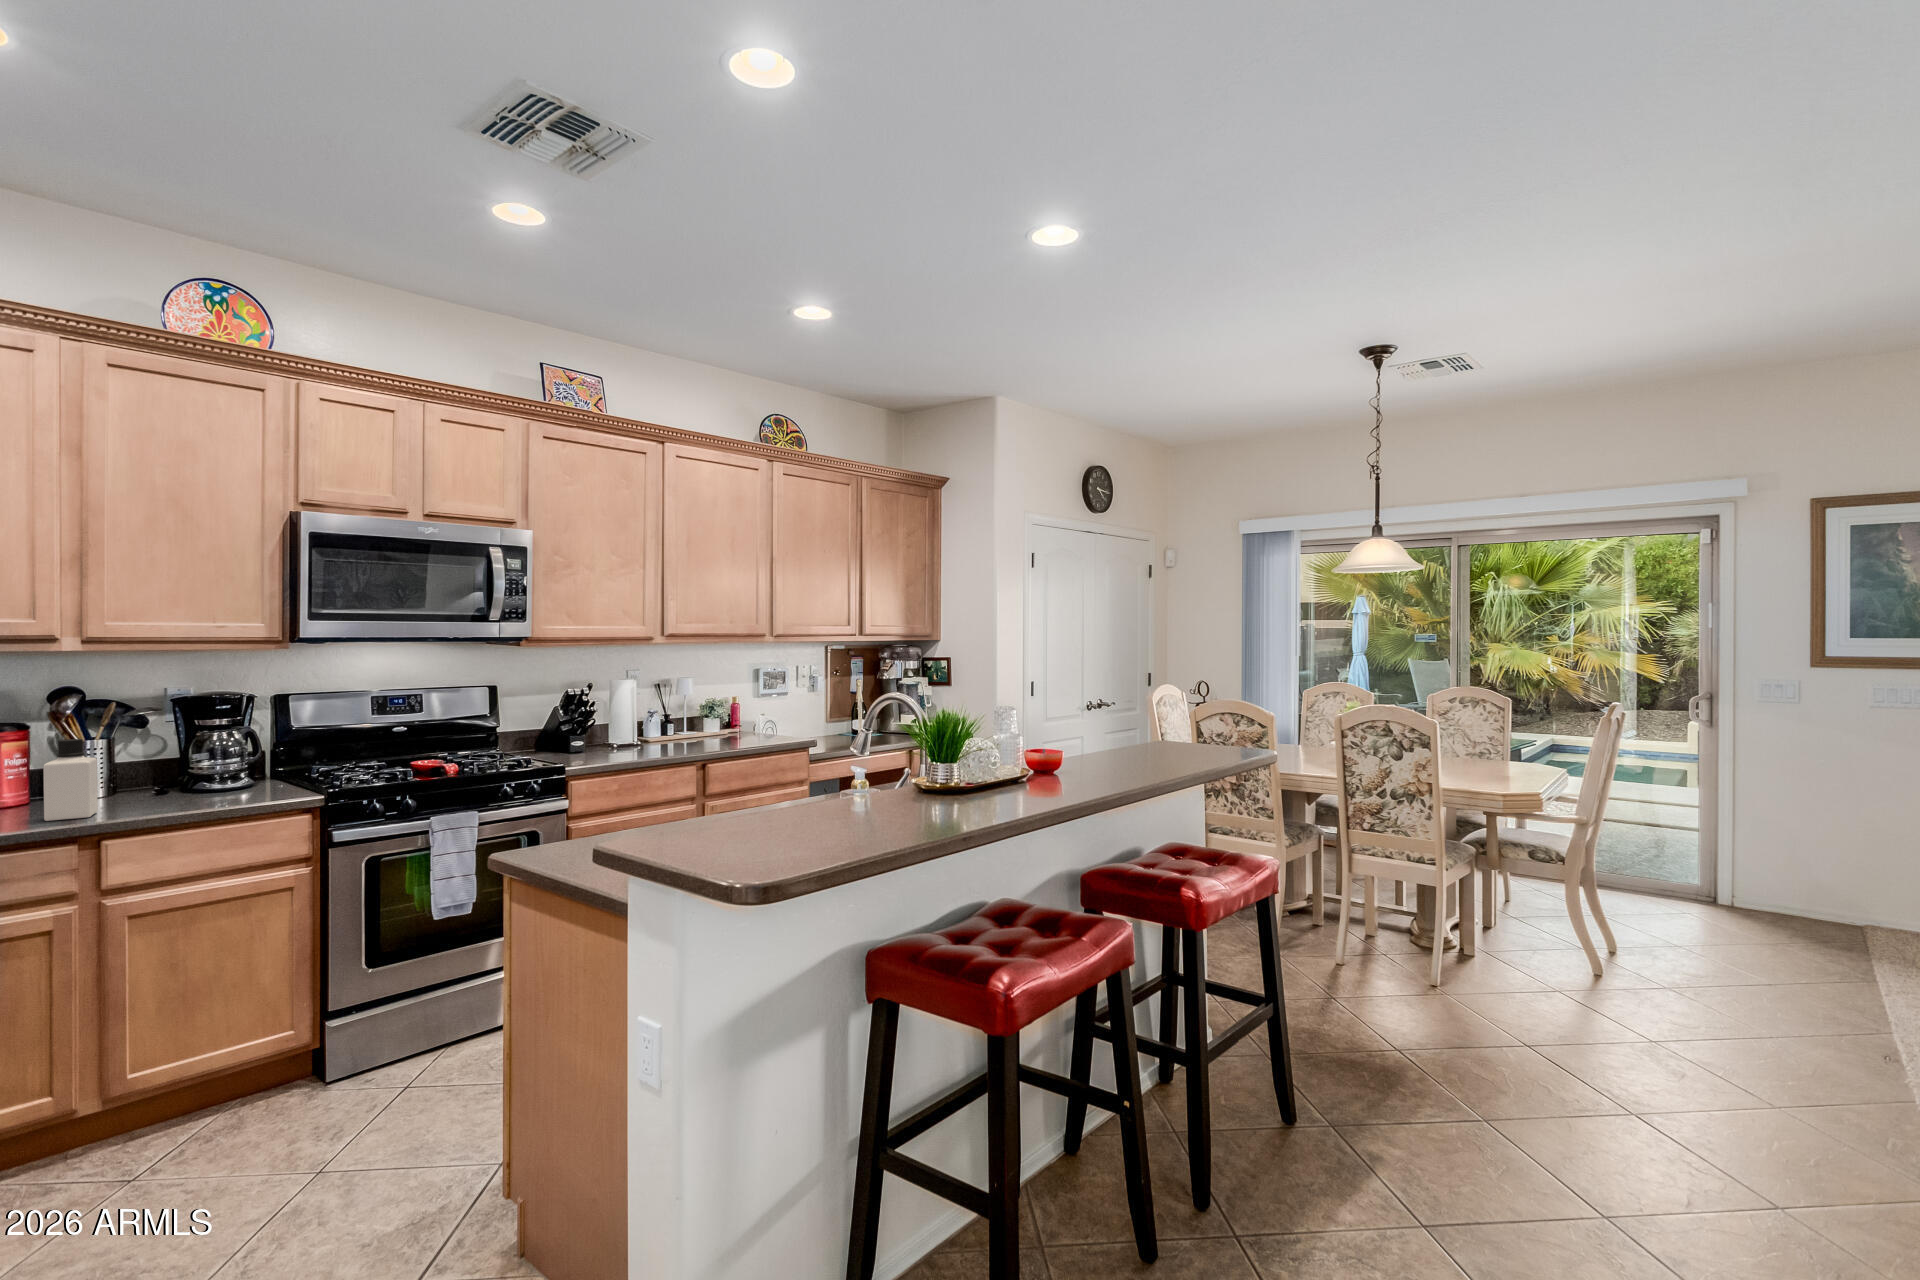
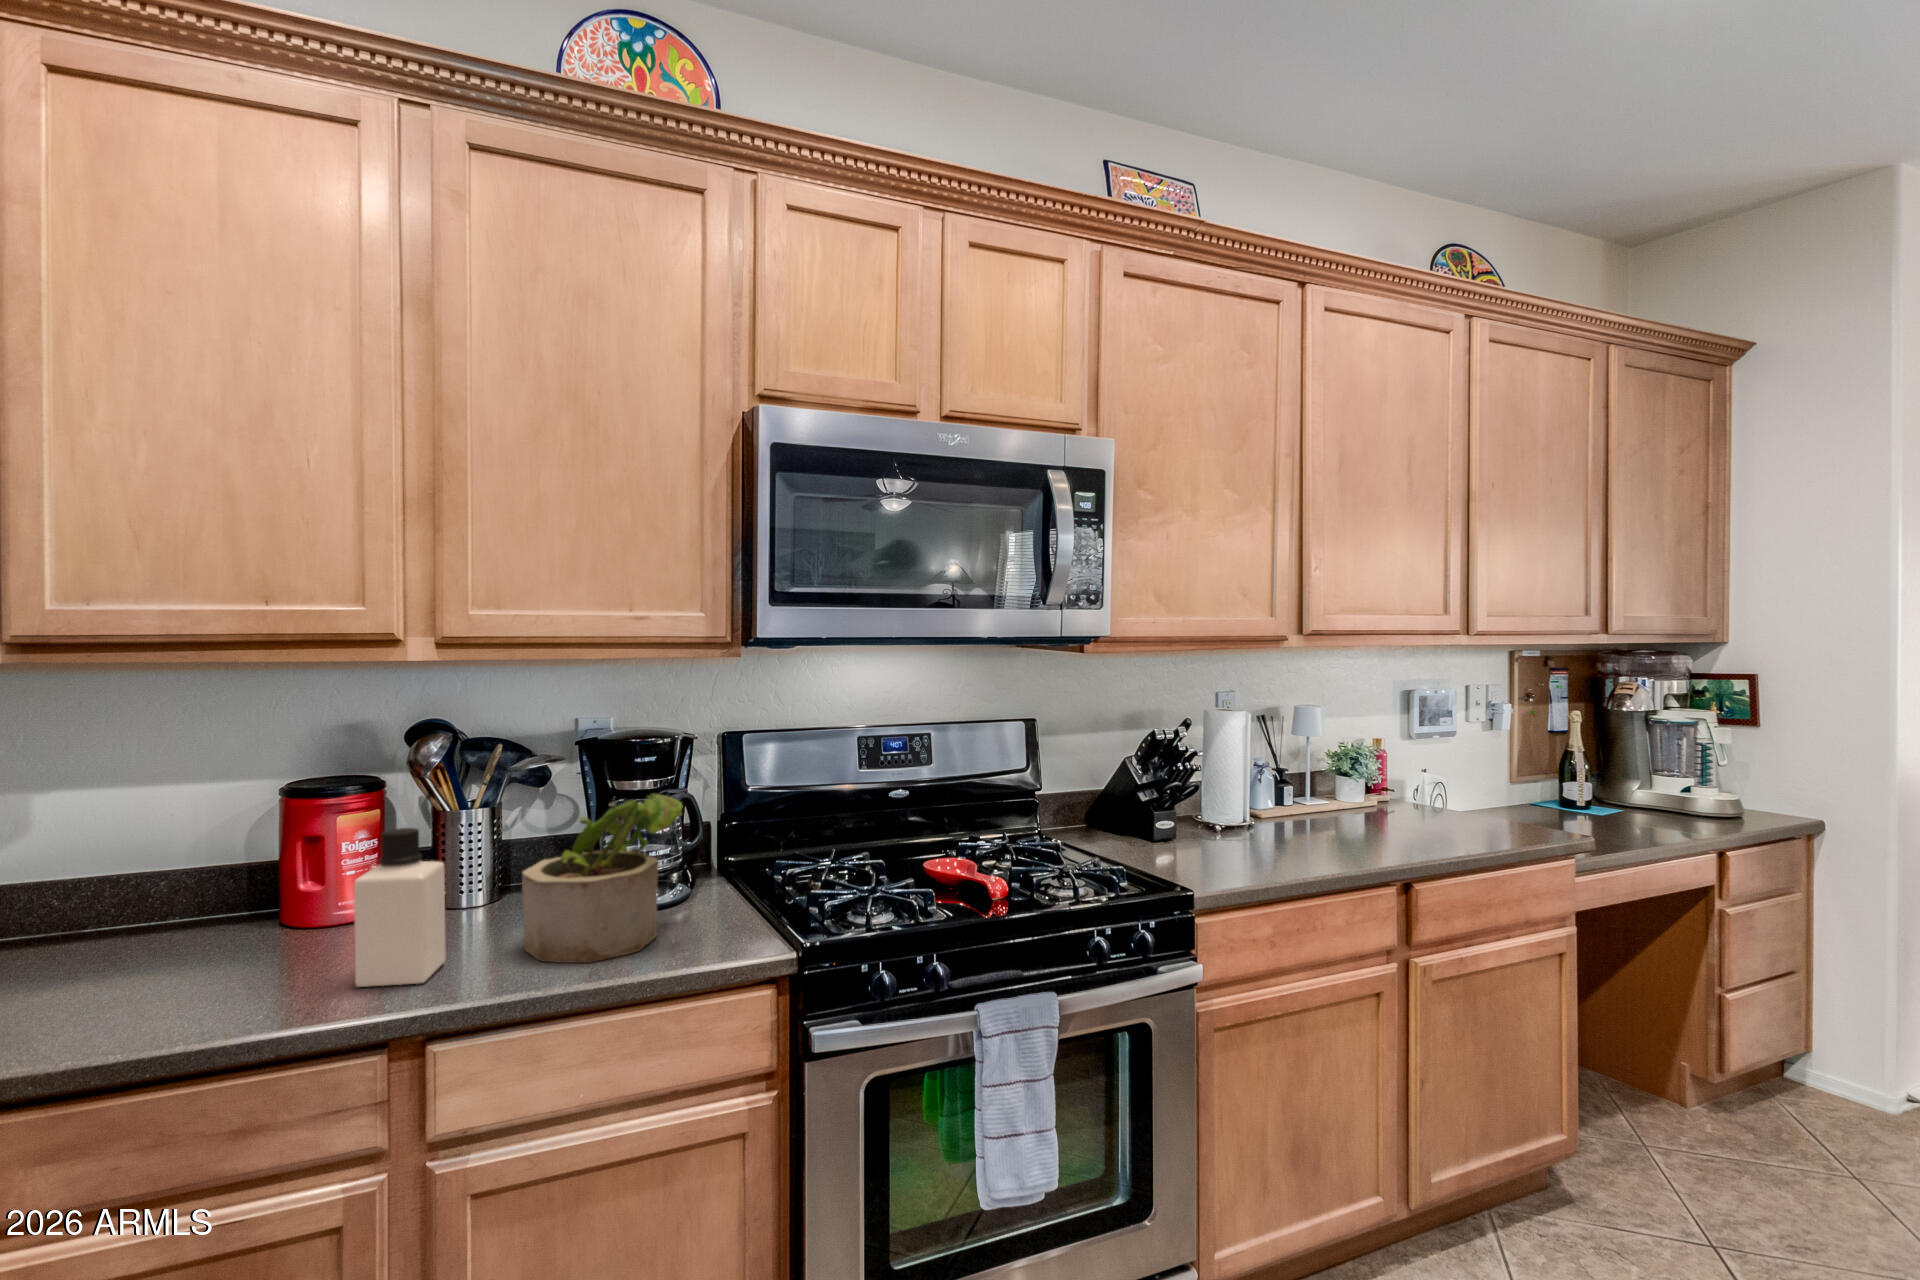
potted plant: none [146,720,252,808] -> present [522,794,682,963]

